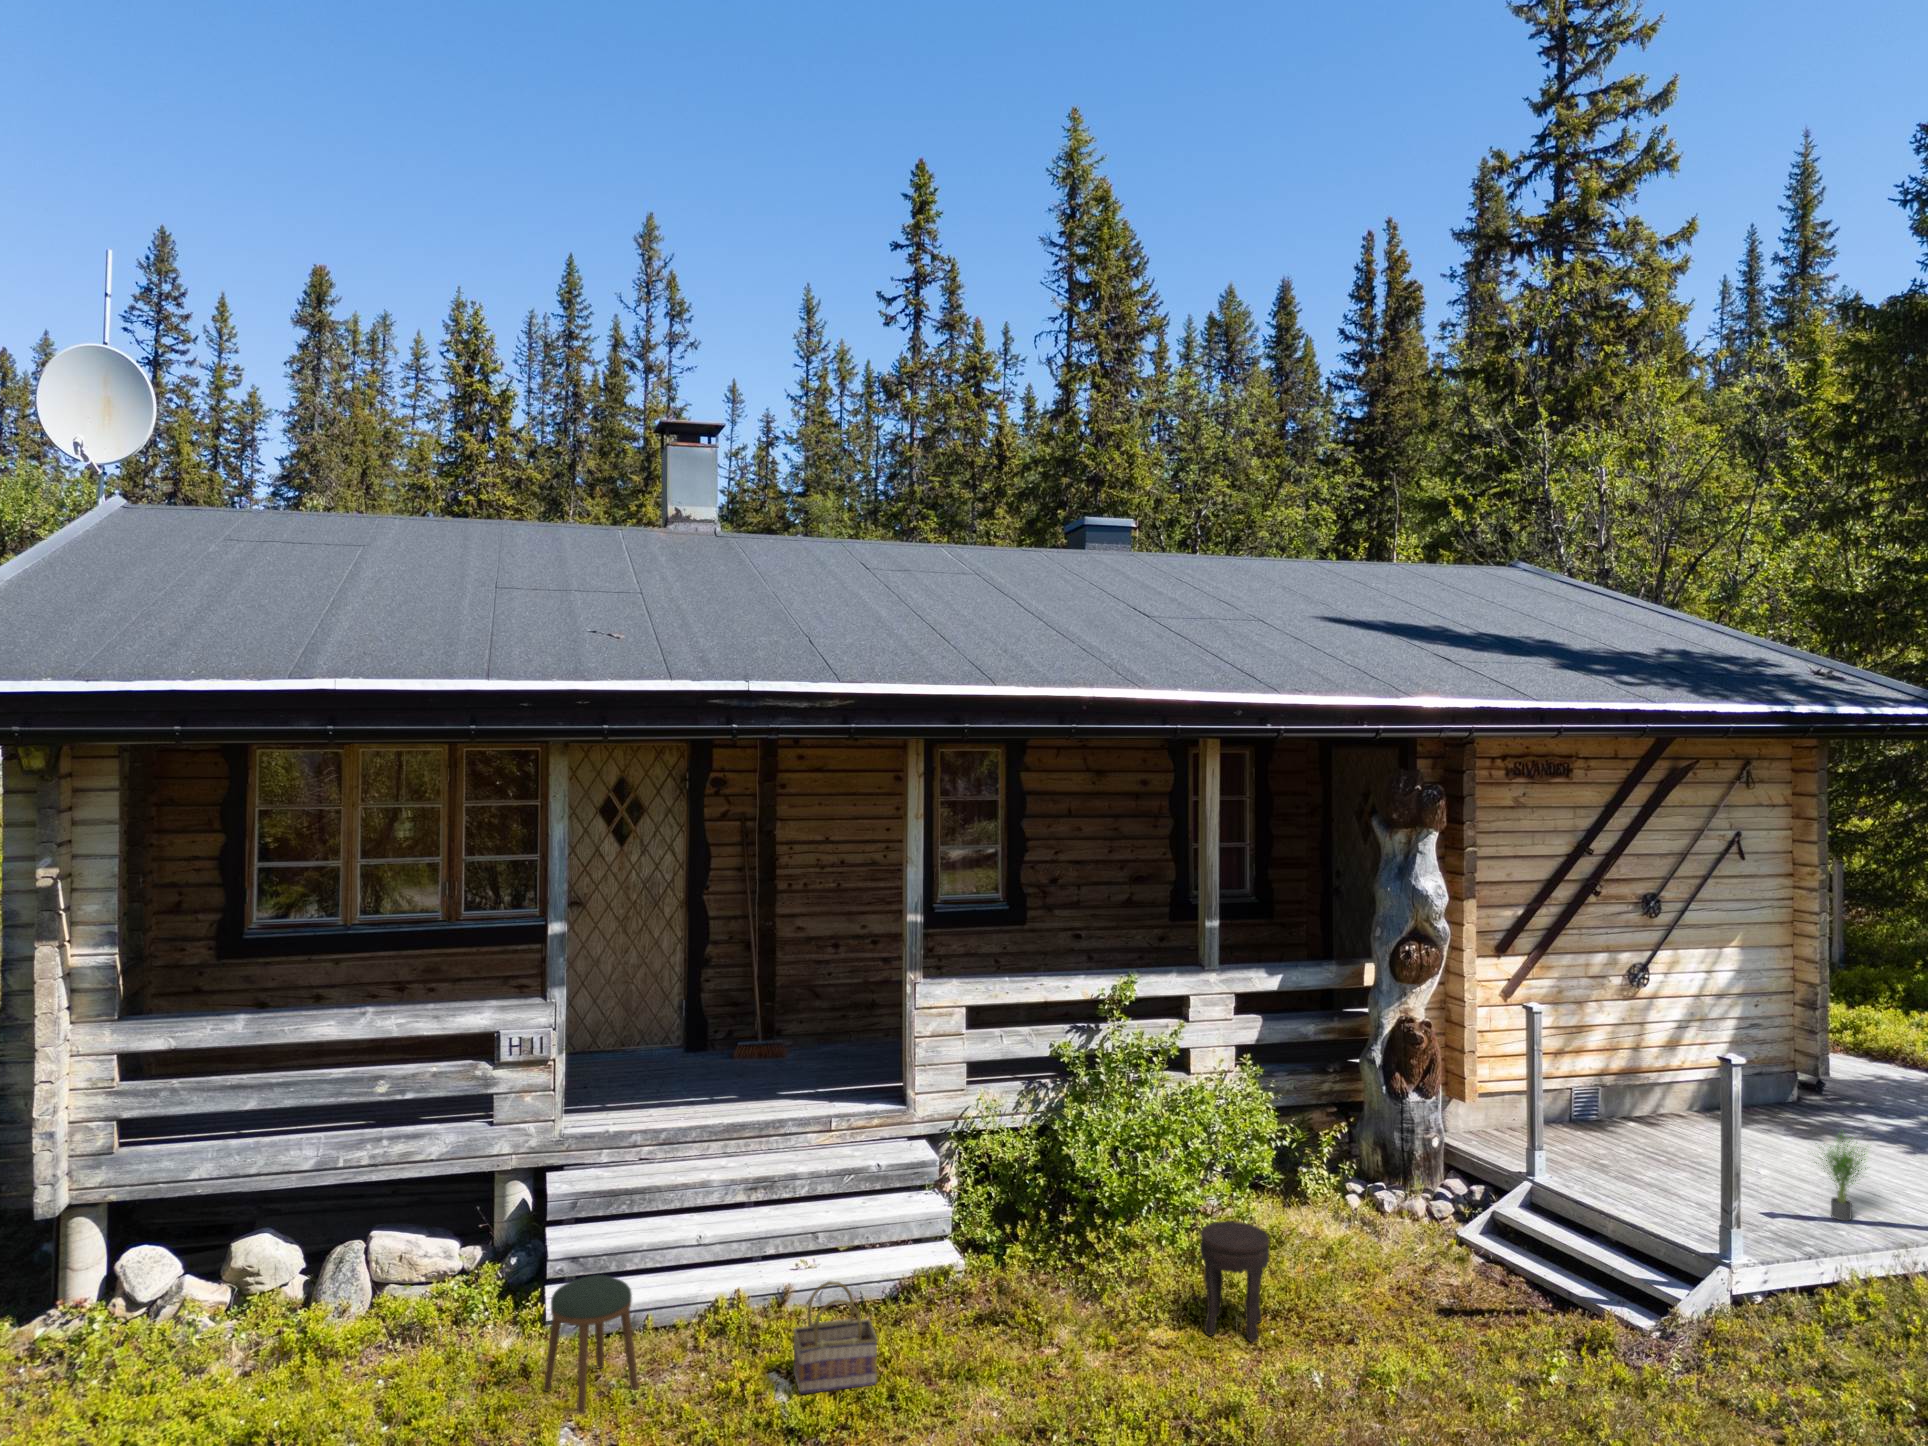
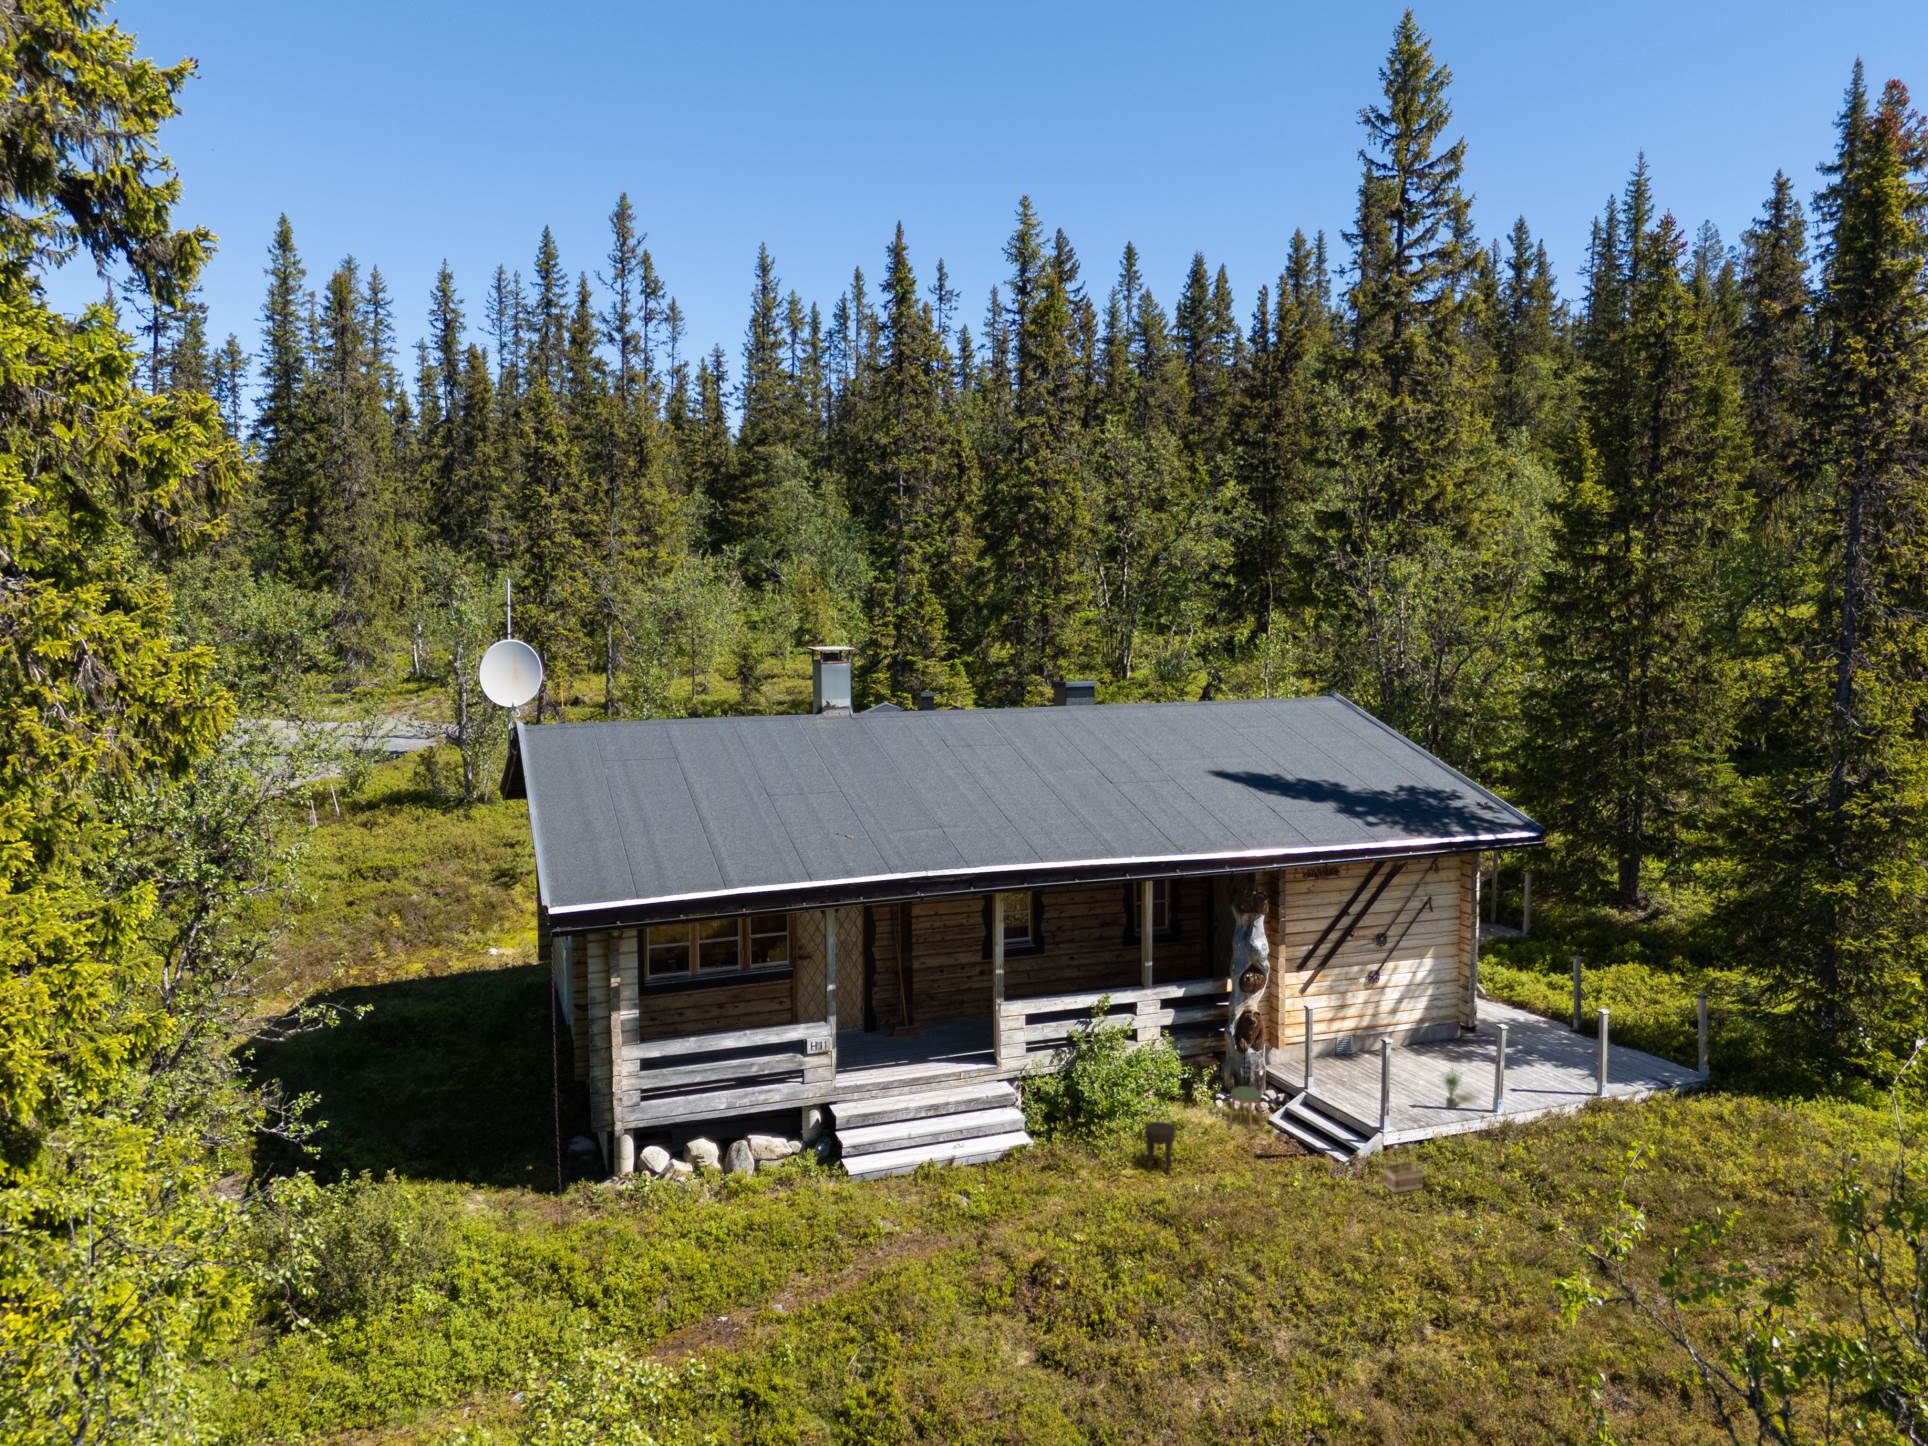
stool: present [544,1275,638,1414] -> present [1228,1086,1263,1135]
basket: present [793,1281,878,1394] -> present [1383,1146,1423,1193]

